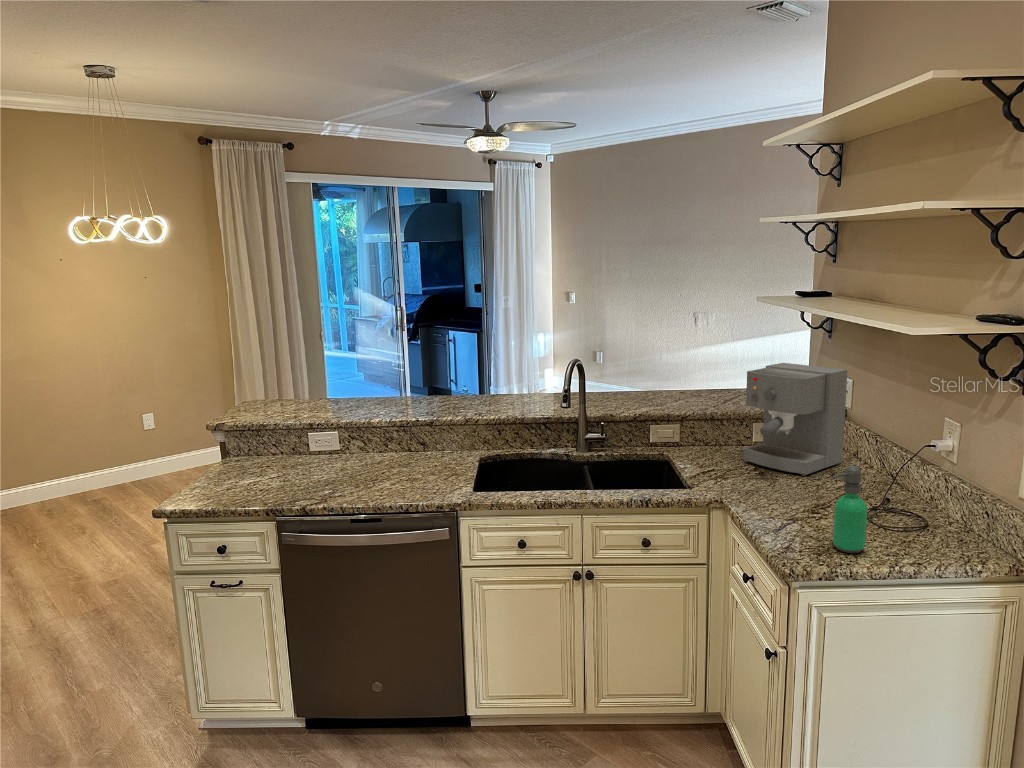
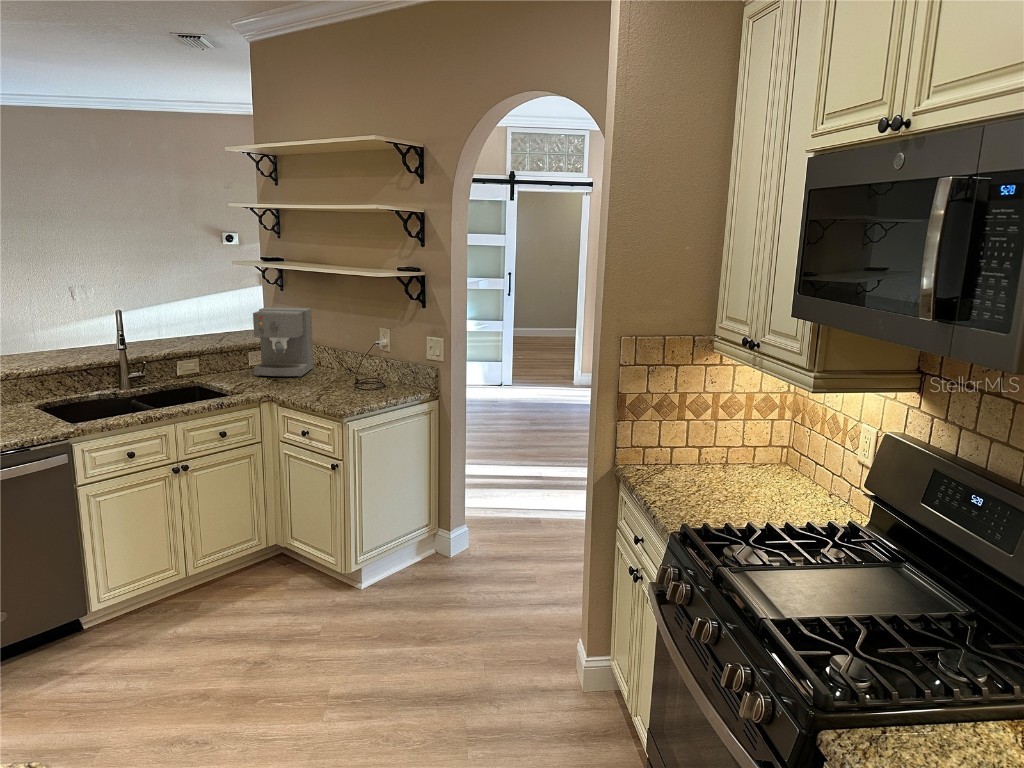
soap dispenser: present [833,466,868,553] -> none [353,353,370,401]

